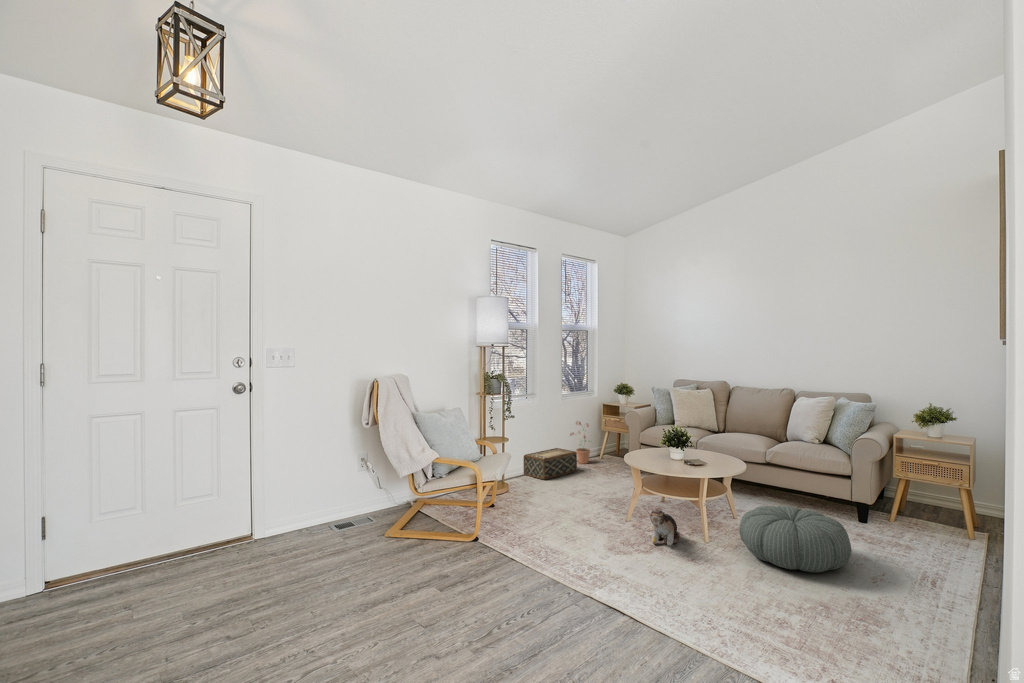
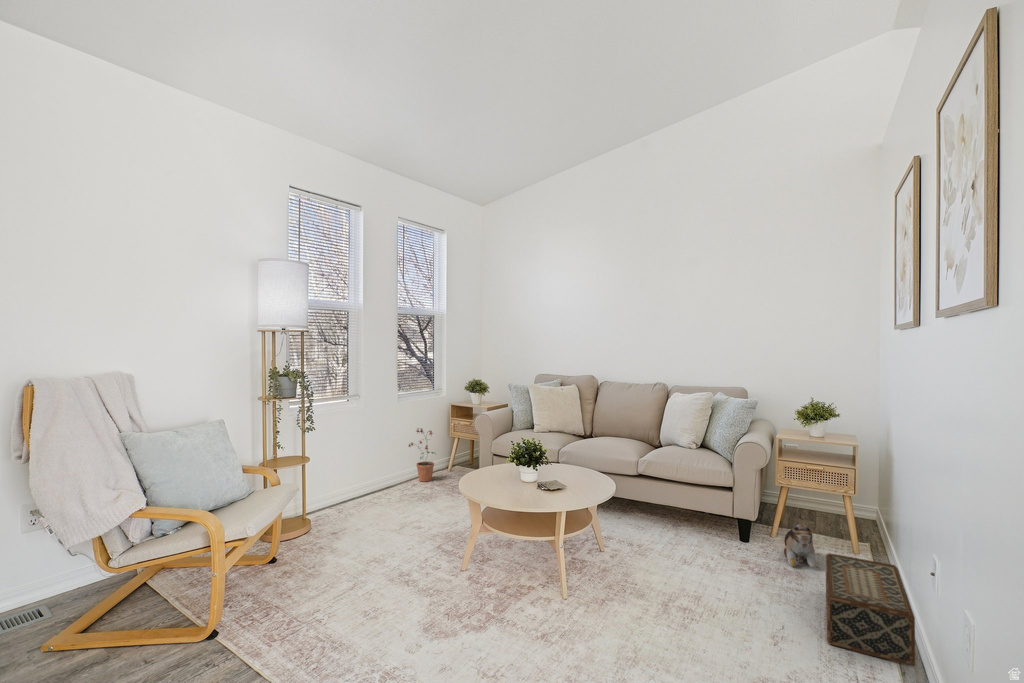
woven basket: present [524,448,577,480] -> present [826,553,915,666]
pouf: present [739,506,851,573] -> none [606,538,747,640]
plush toy: present [648,508,679,546] -> present [784,524,816,568]

